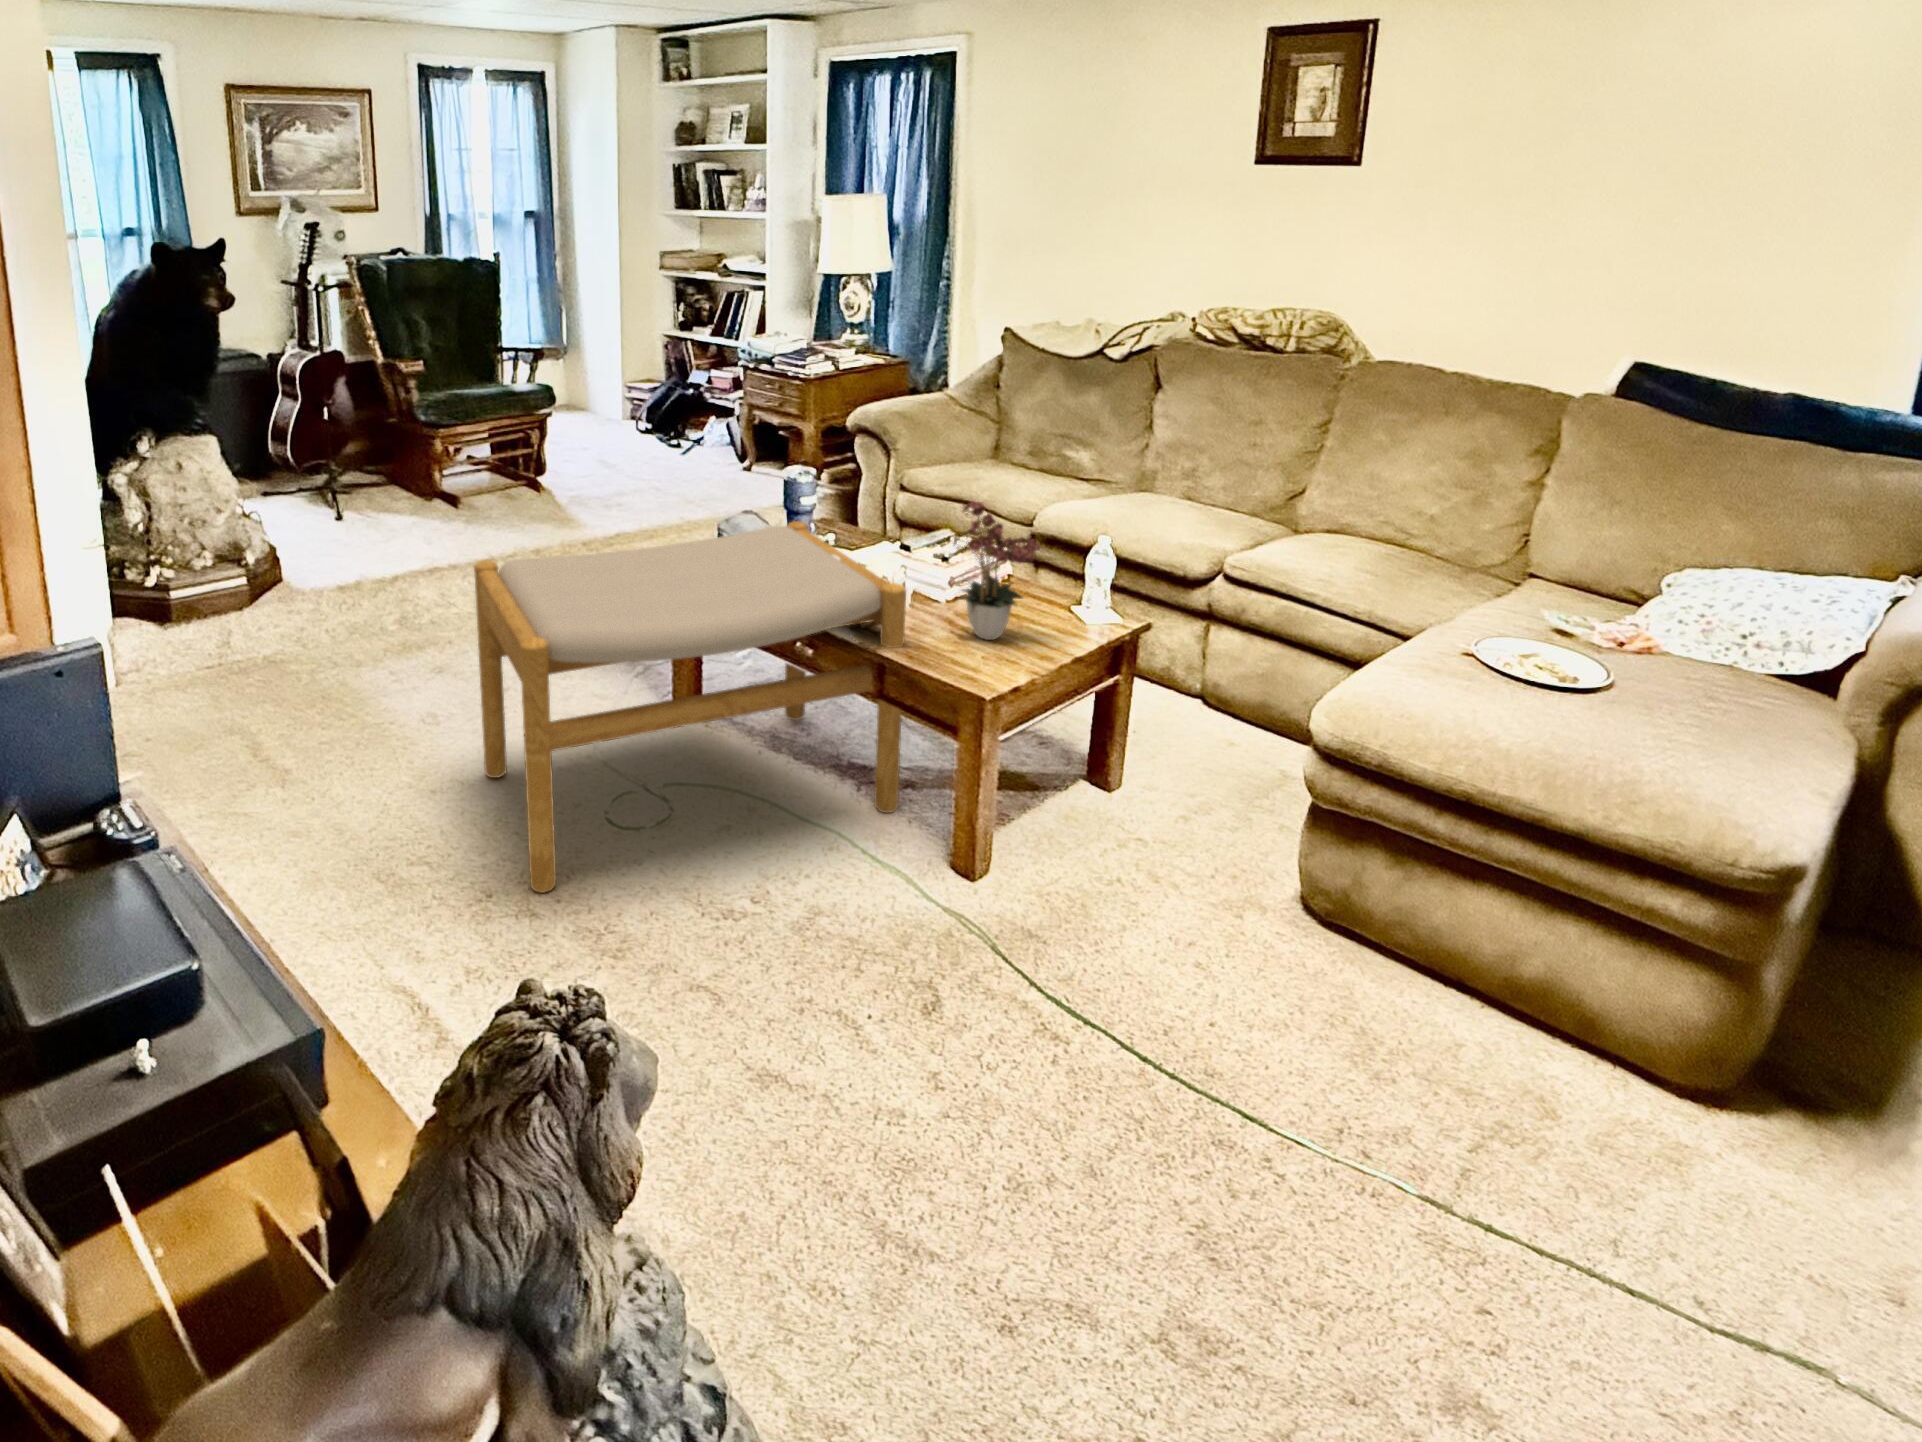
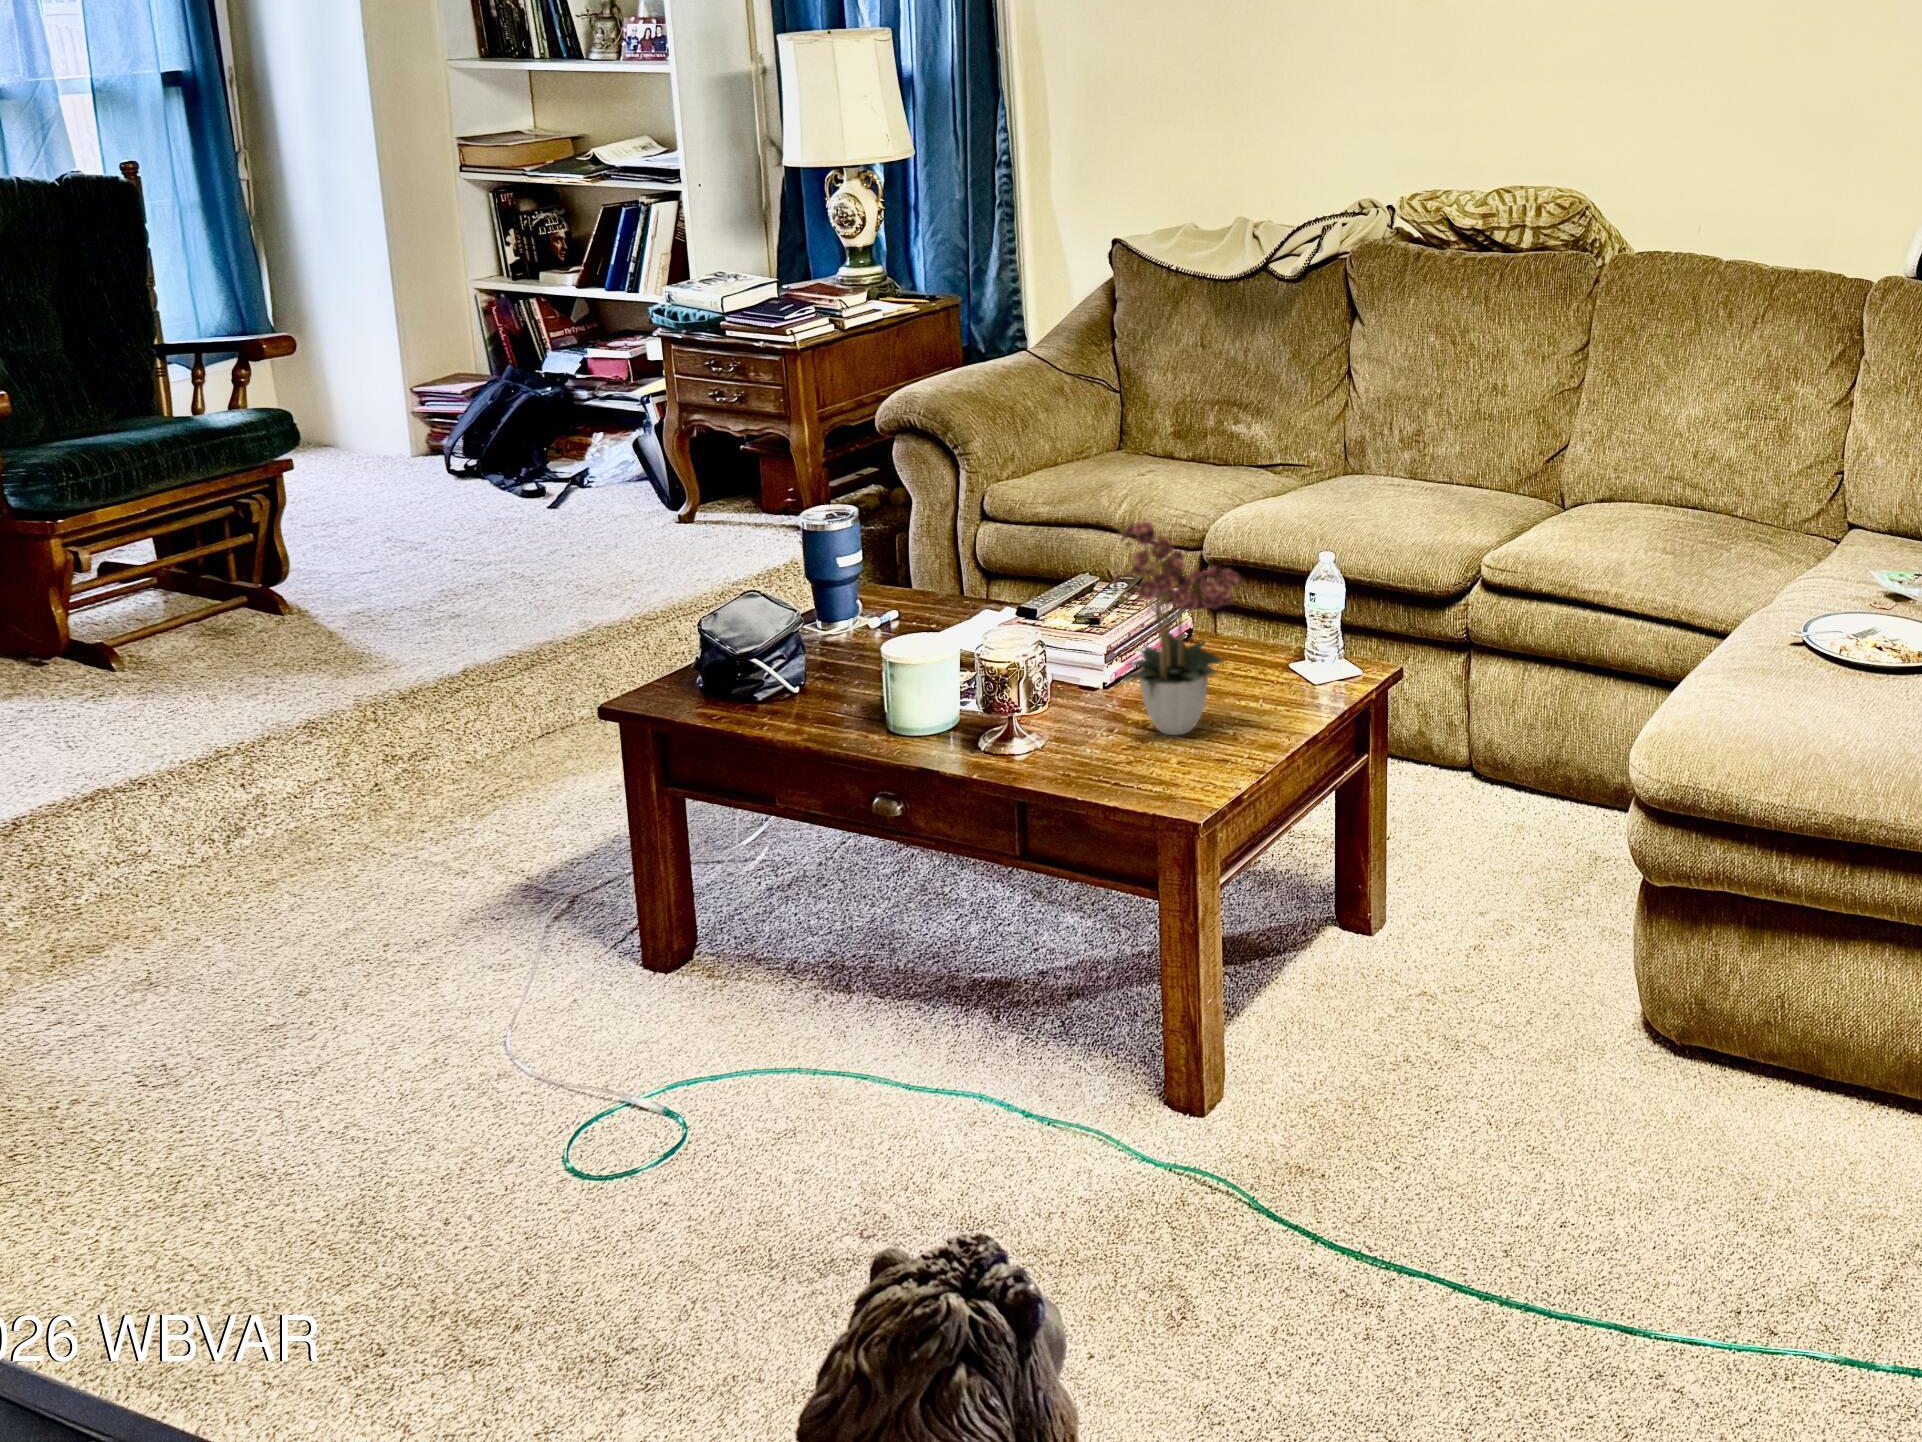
footstool: present [474,521,906,893] -> none [242,593,1065,1334]

